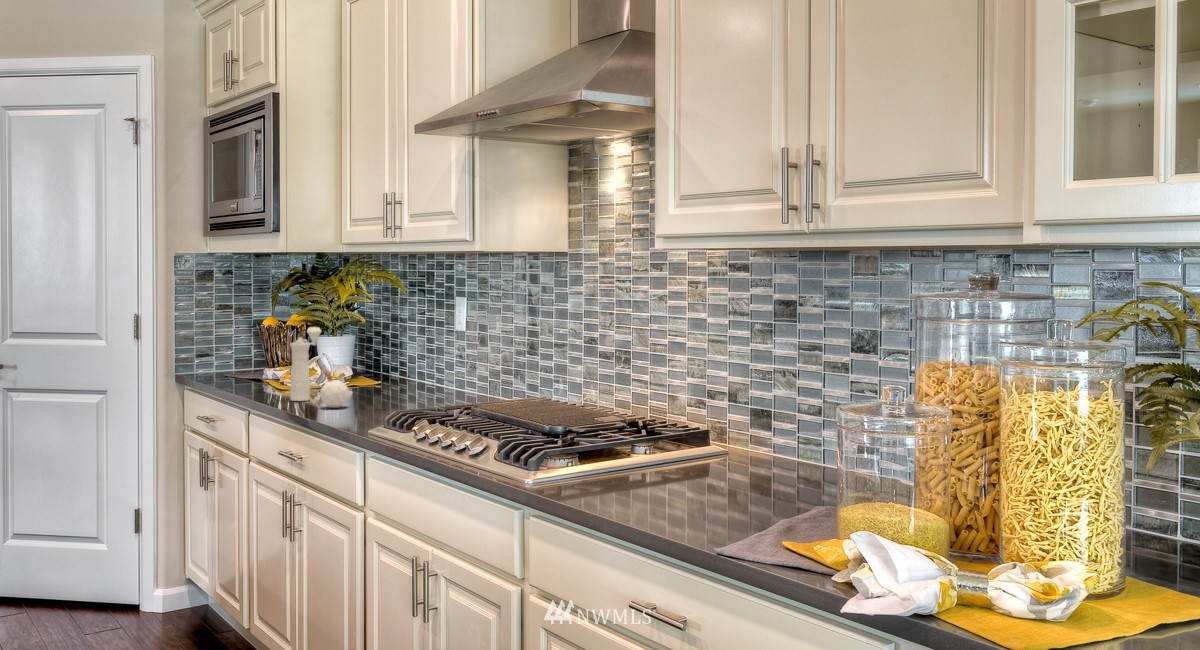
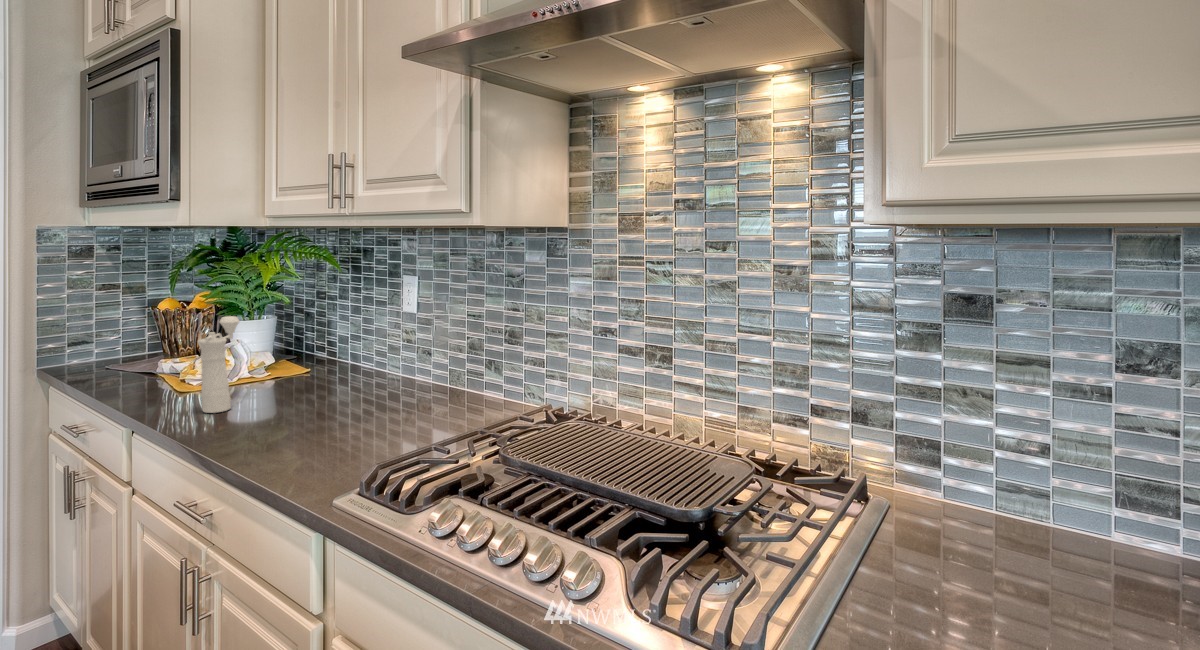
candle: present [320,366,349,408] -> none [248,364,289,425]

